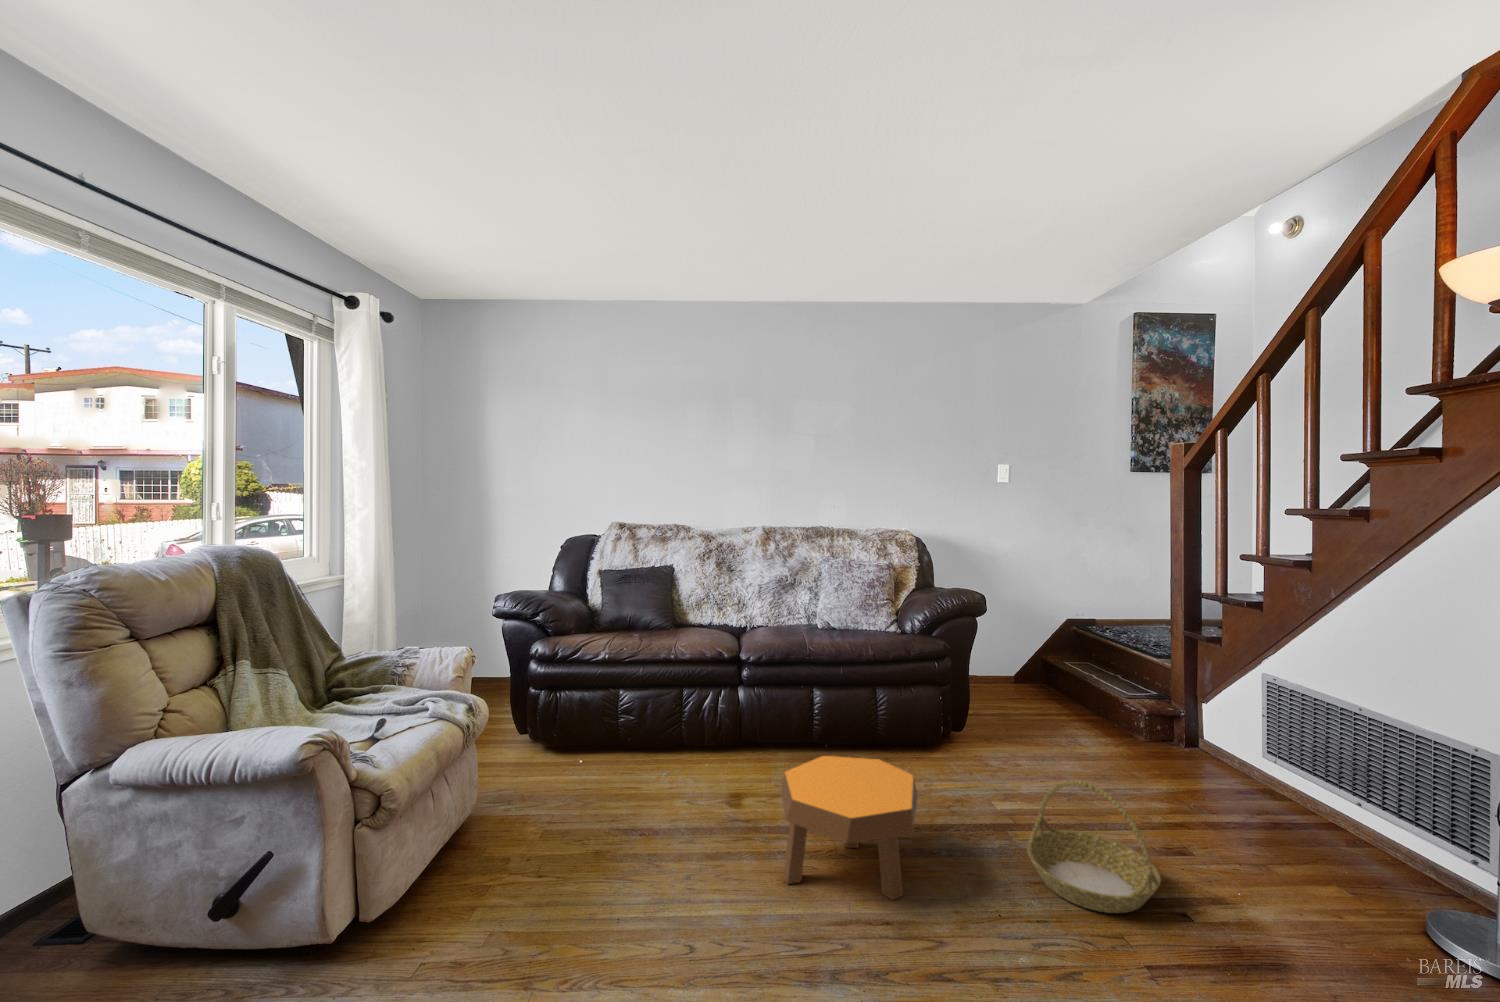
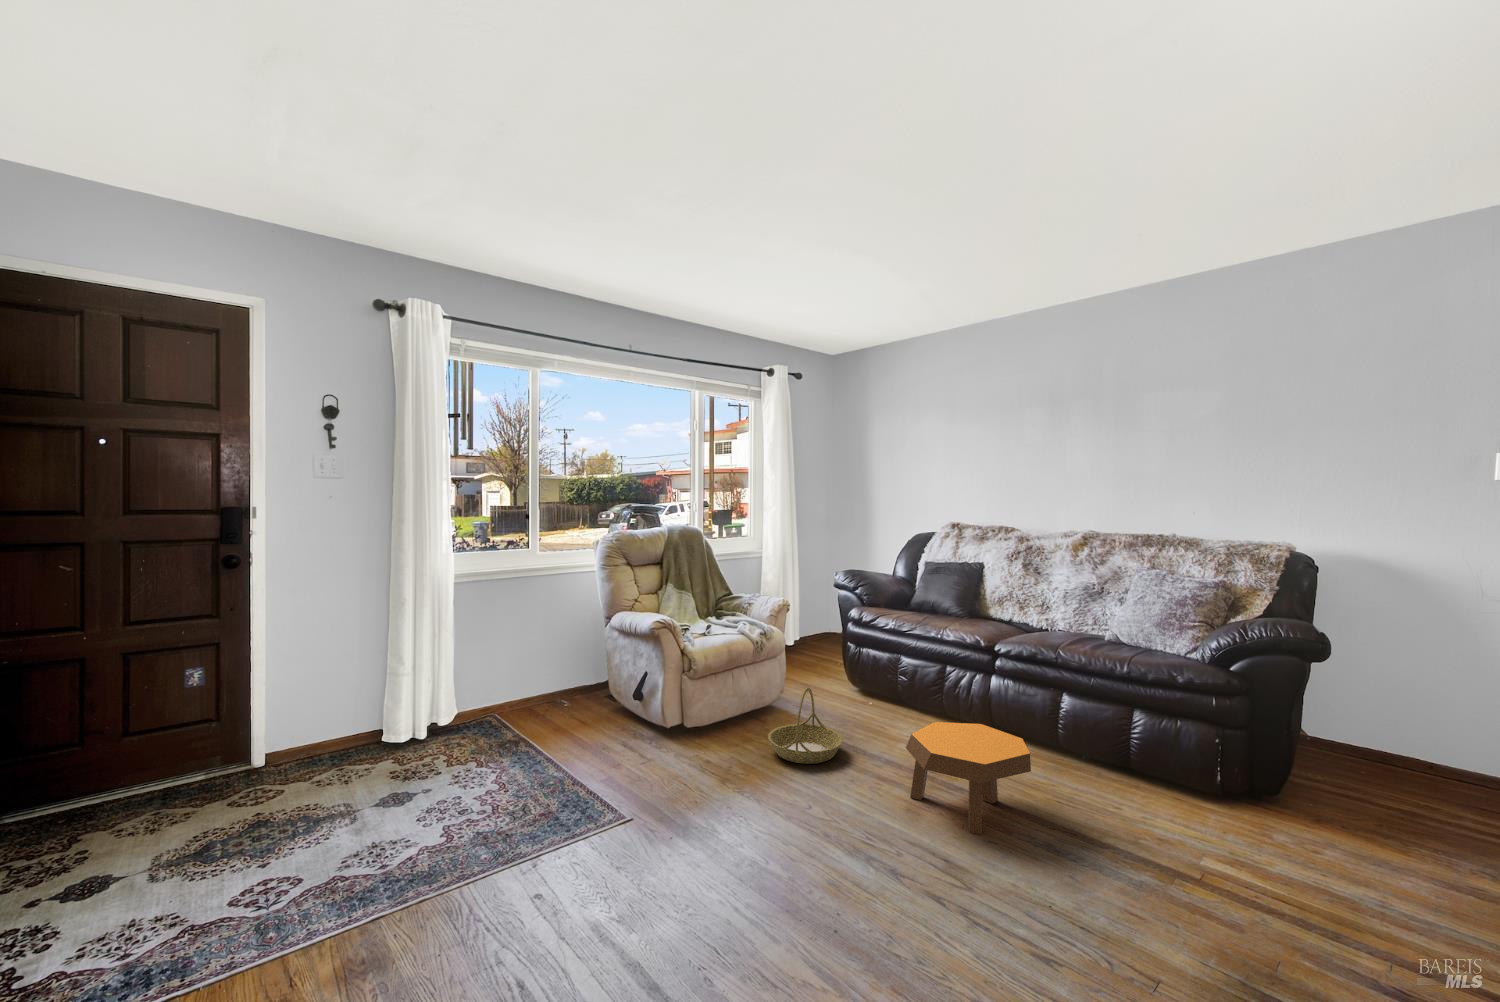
basket: present [1027,780,1161,913] -> present [768,687,843,764]

